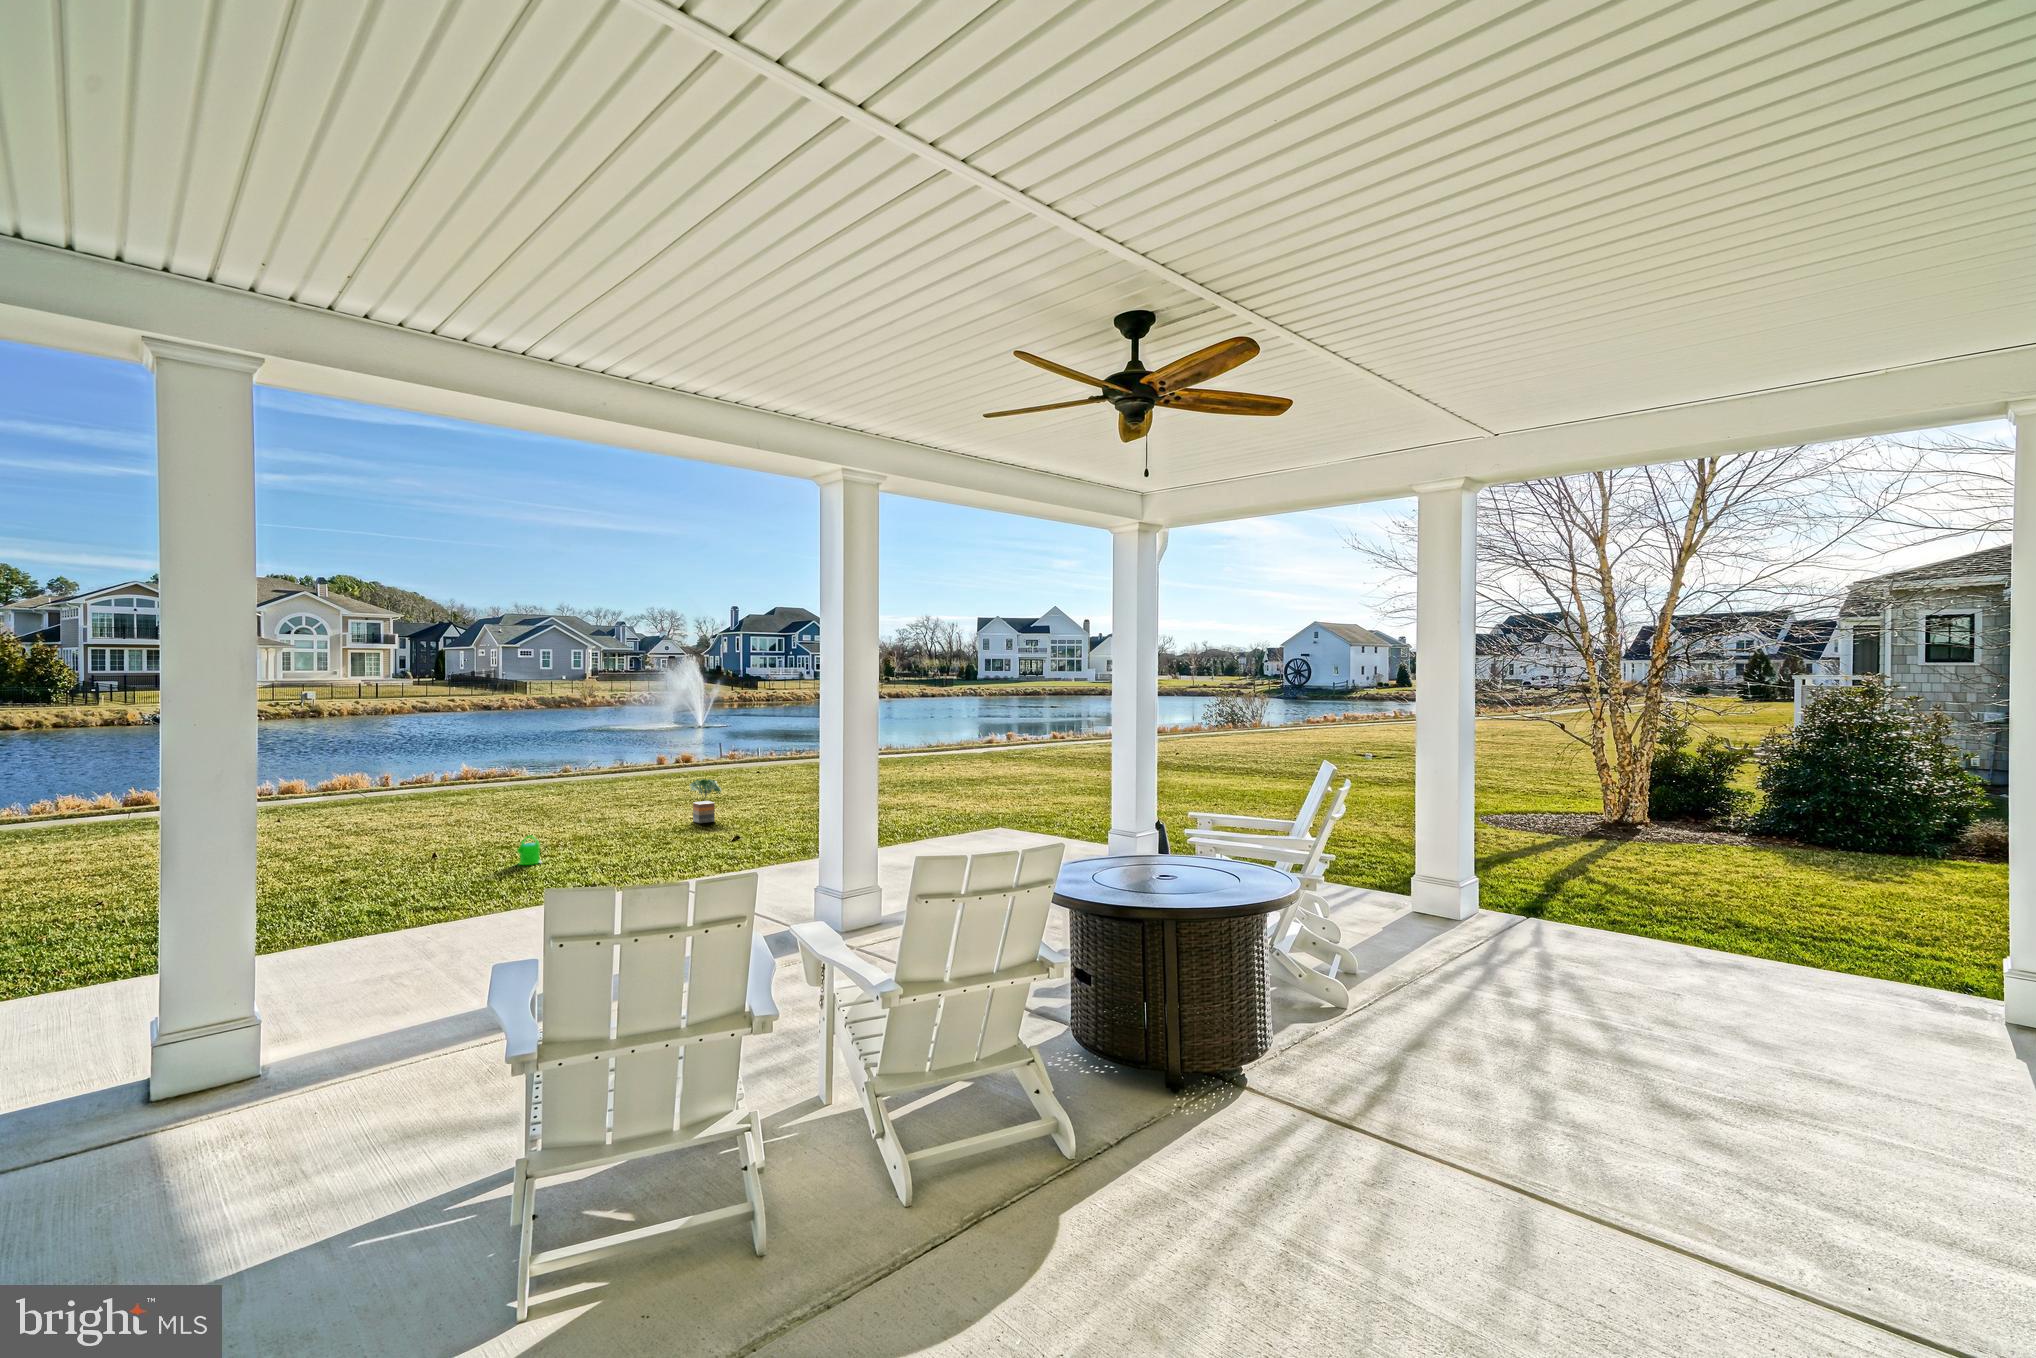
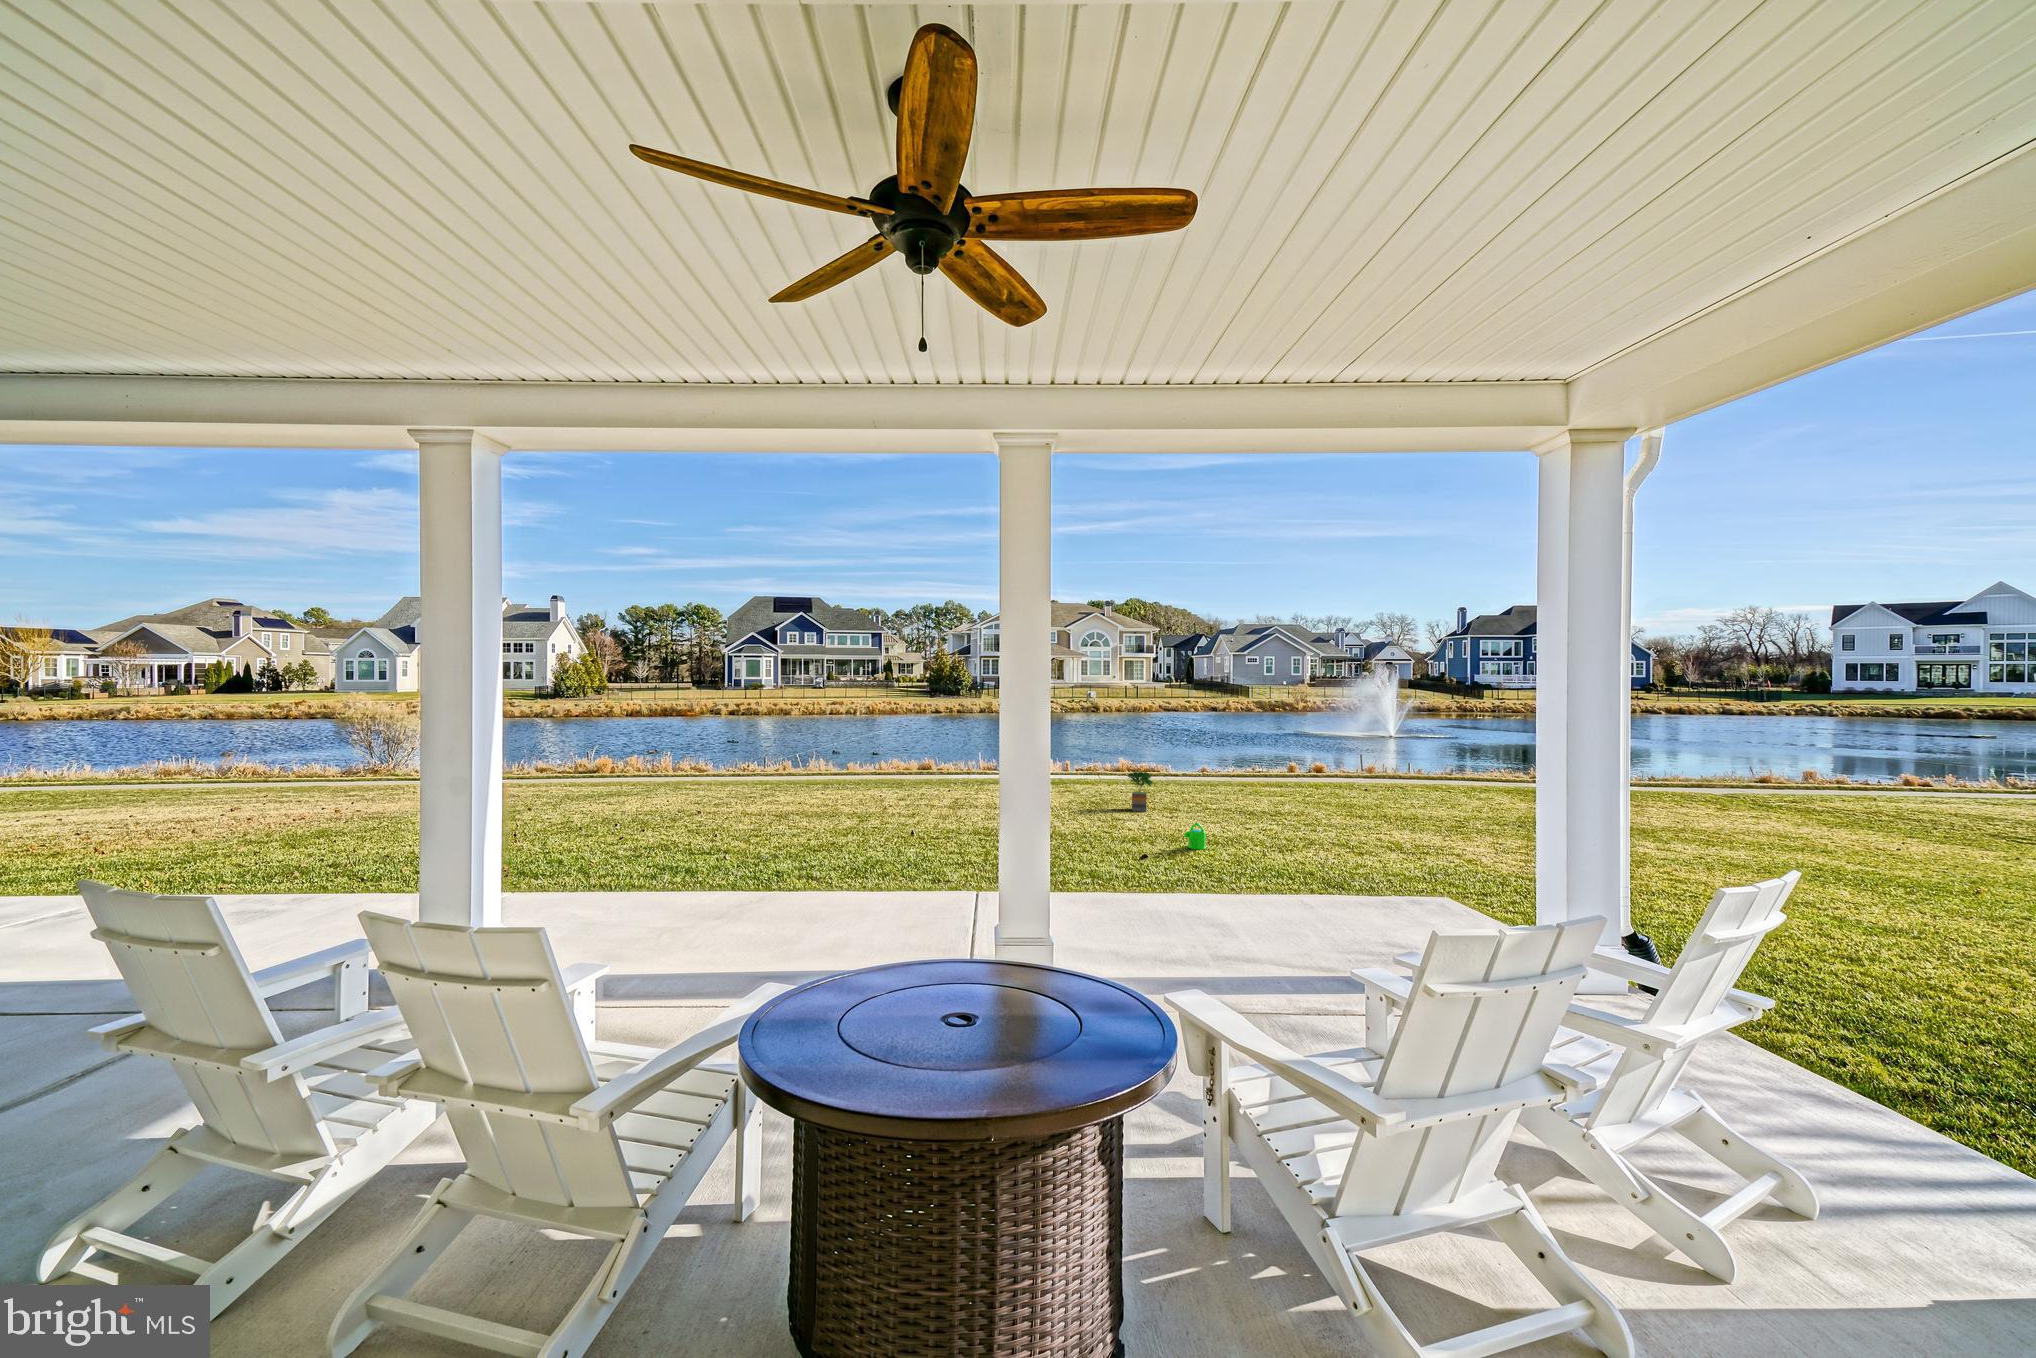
potted tree: present [690,779,722,823] -> present [1128,771,1153,812]

